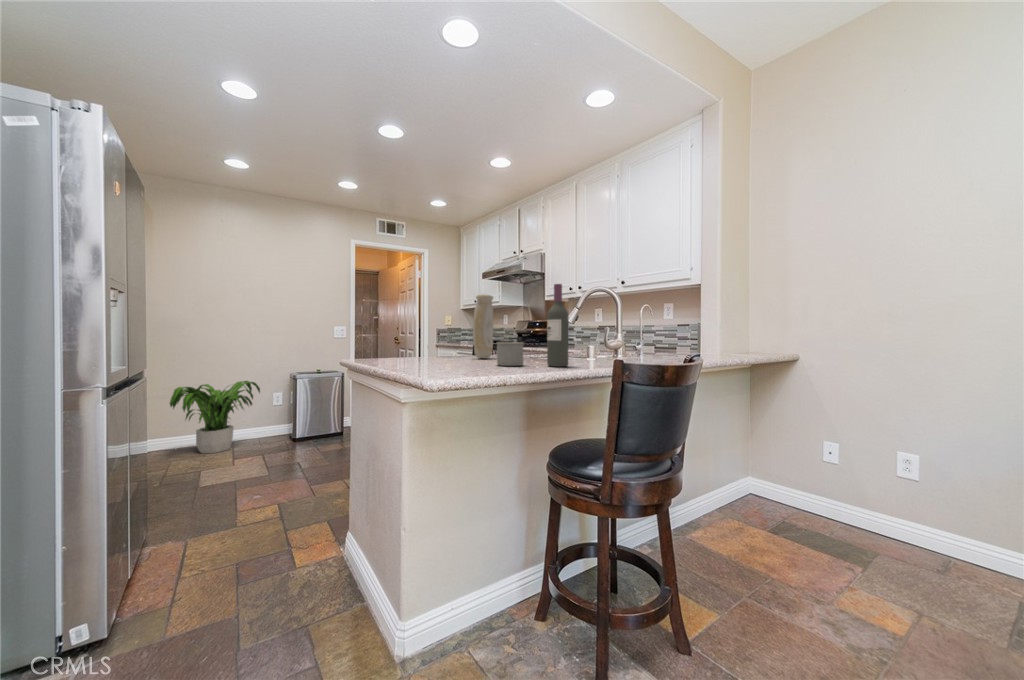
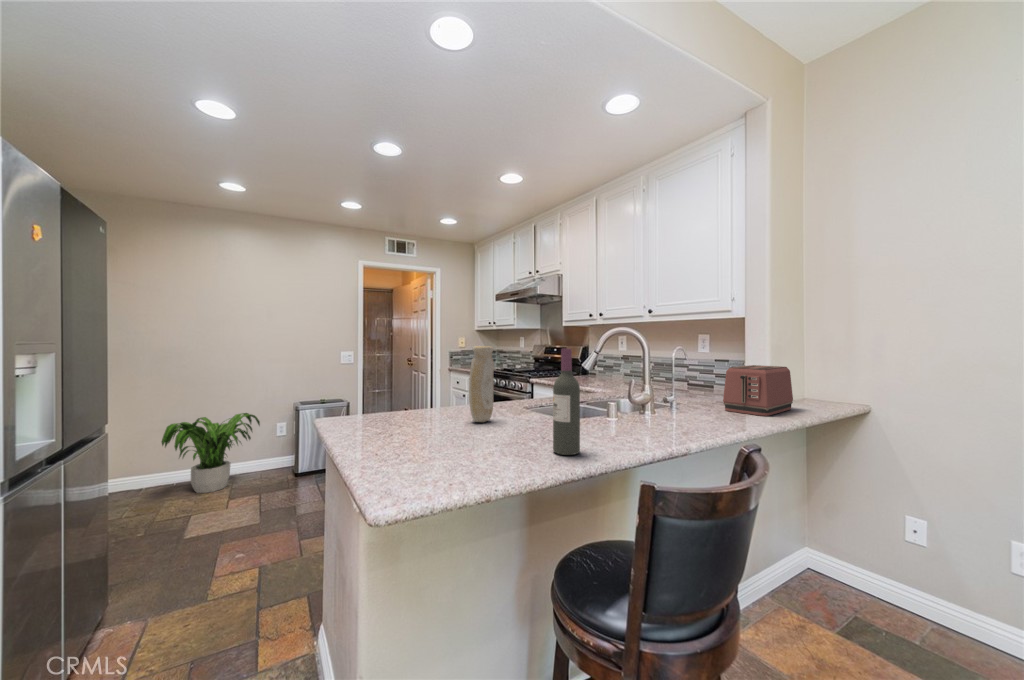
toaster: none [681,320,738,358] -> present [723,365,793,416]
mug: present [497,341,524,366] -> none [489,415,524,453]

